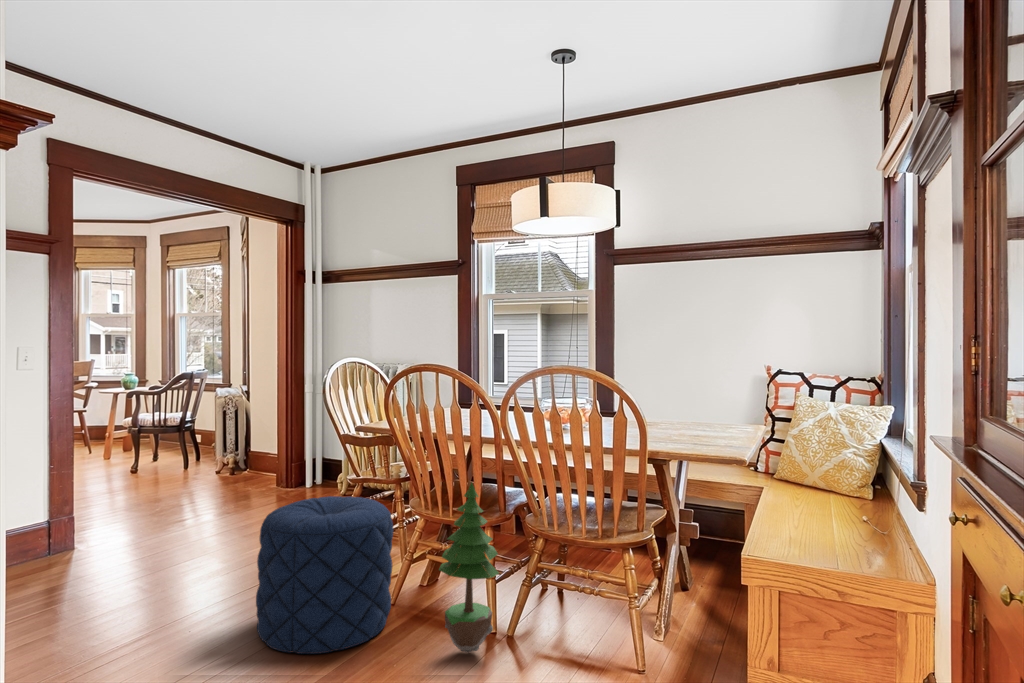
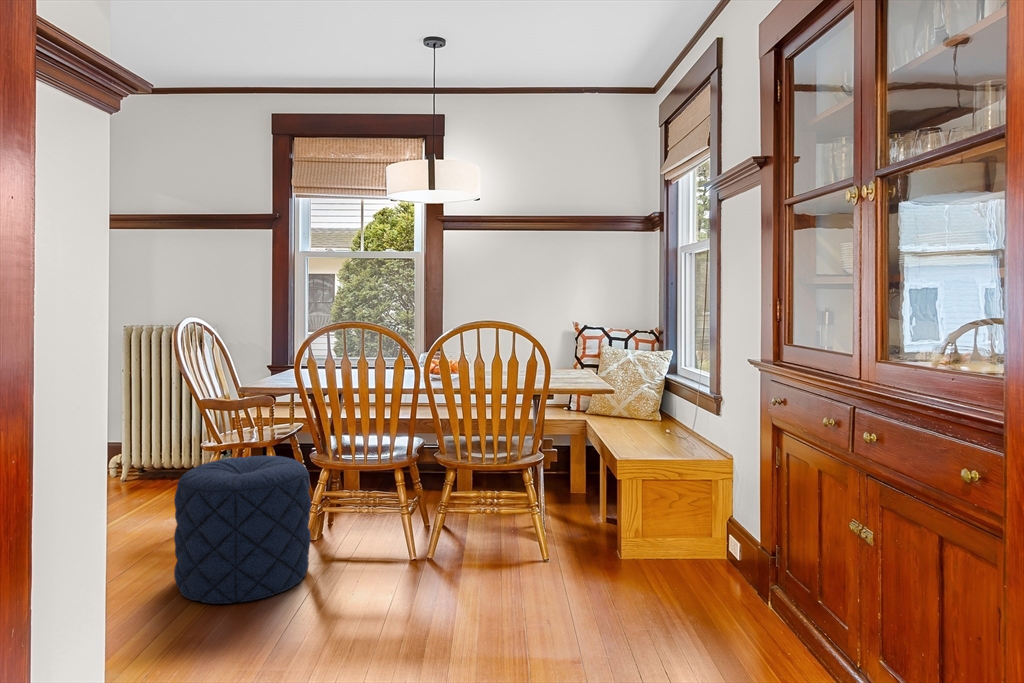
potted tree: present [439,482,499,653] -> none [371,427,424,573]

